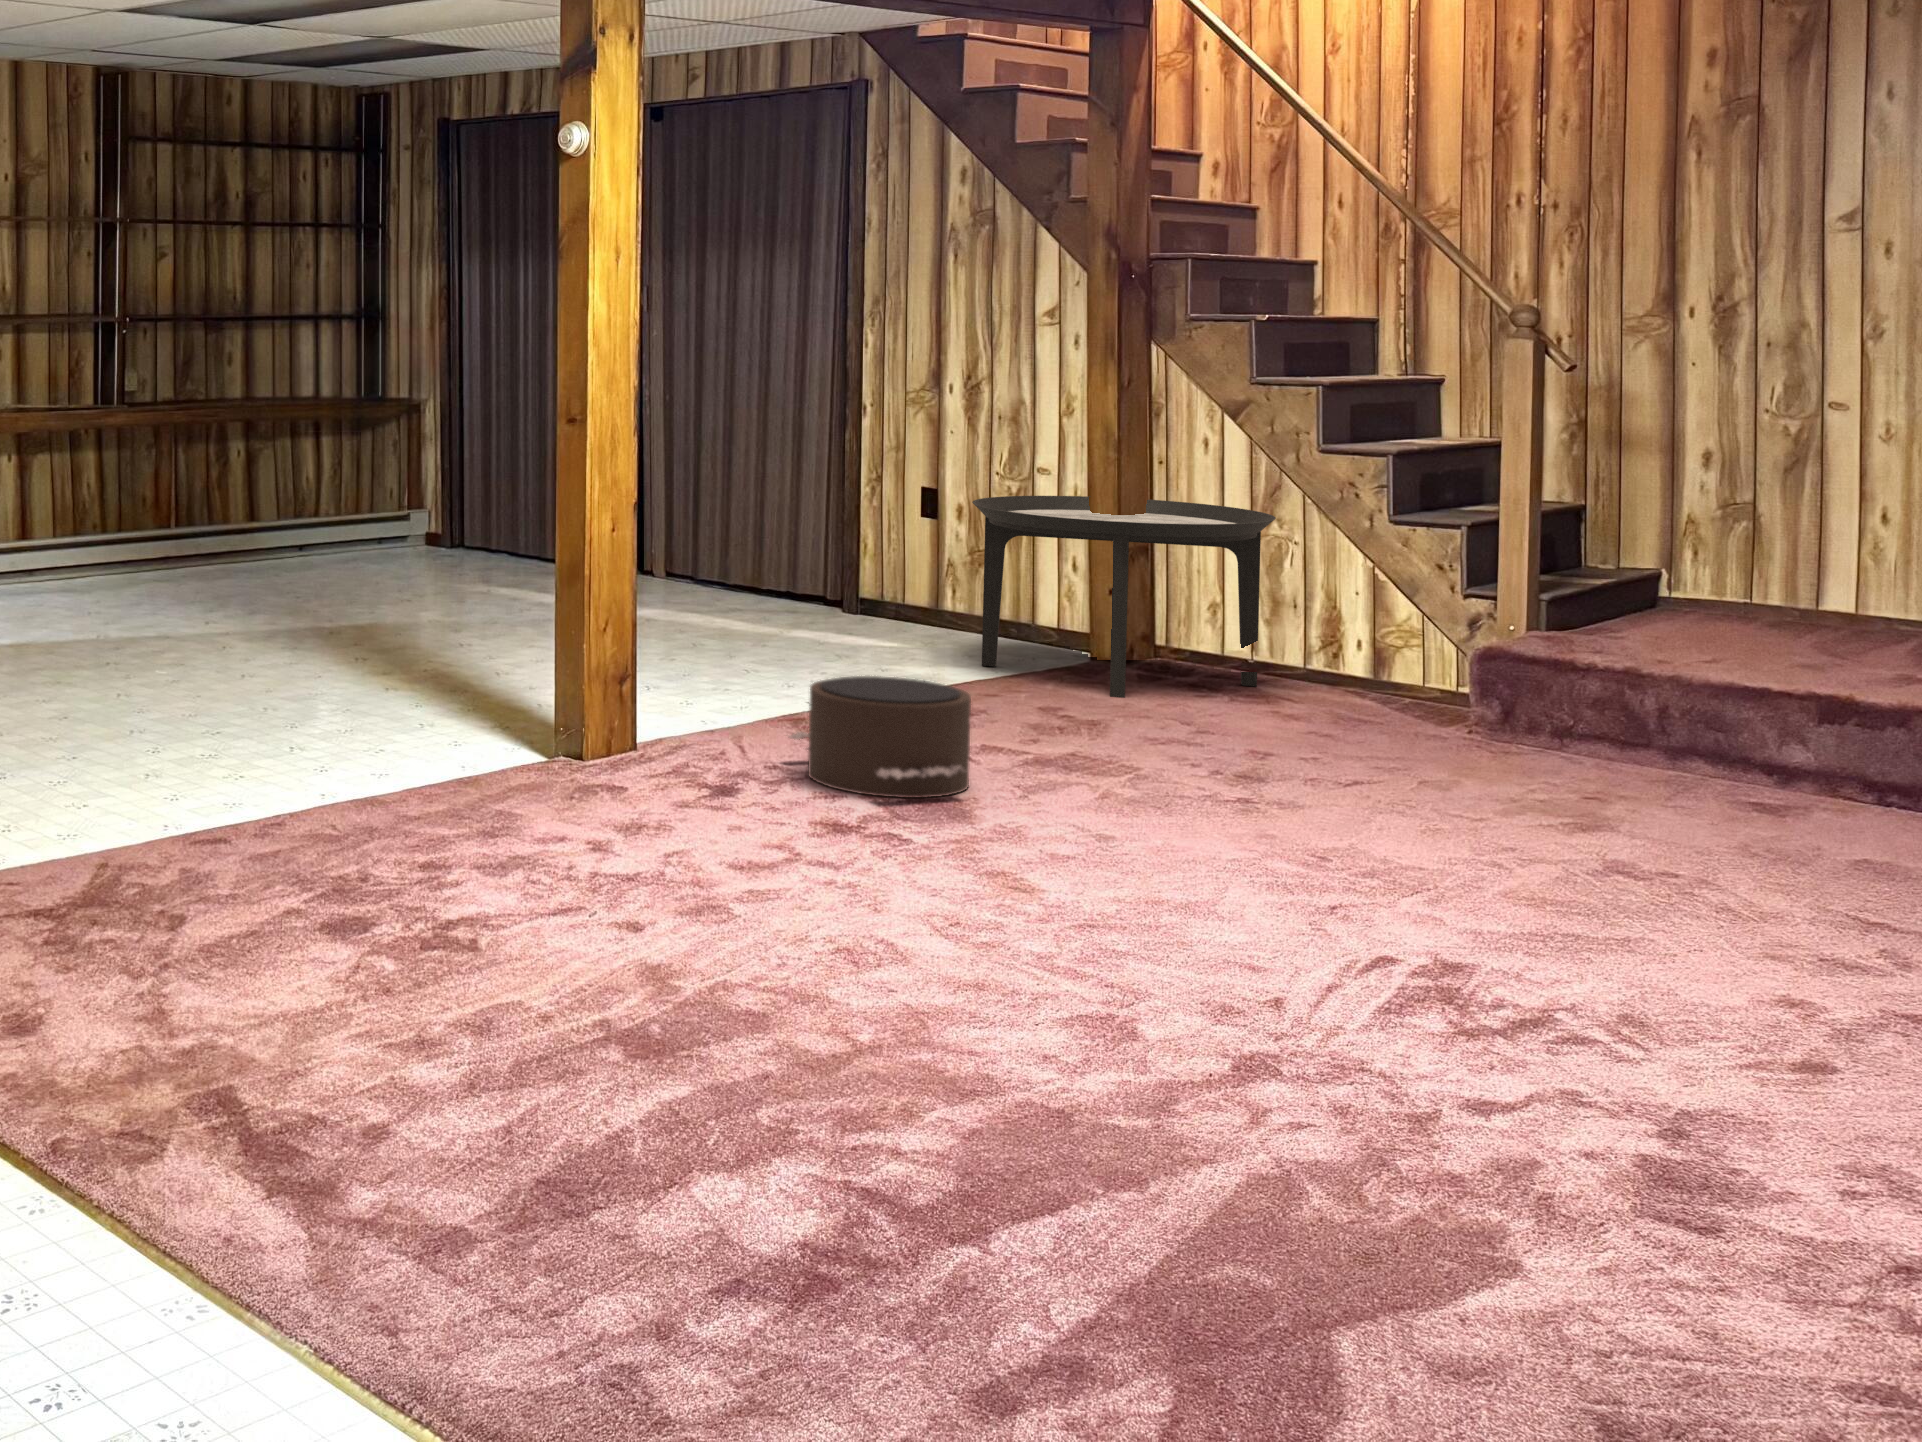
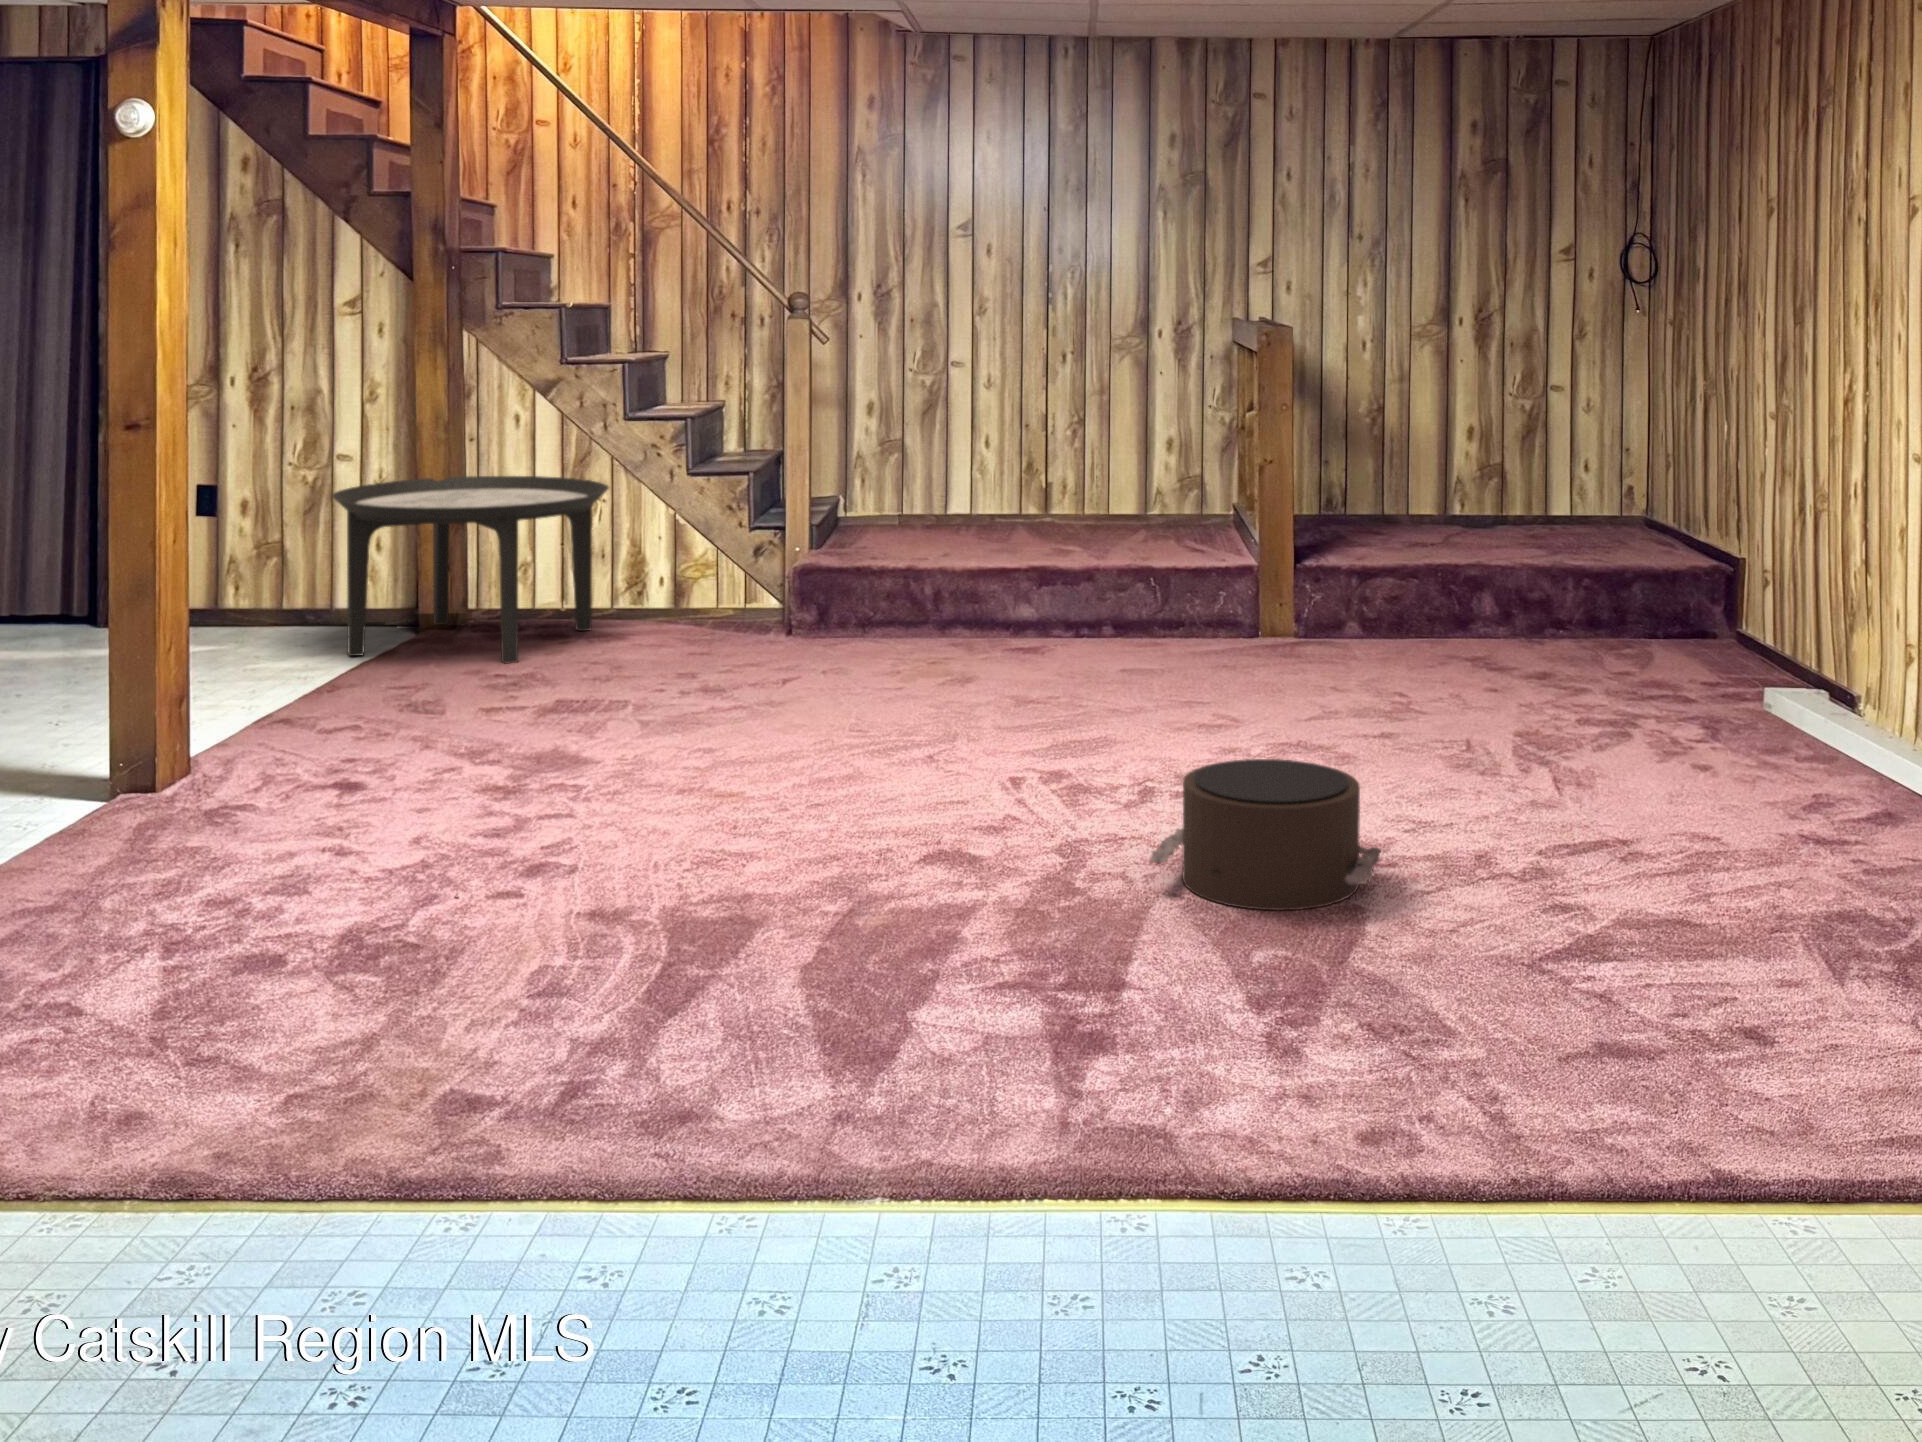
pouf: present [789,676,971,798] -> present [1150,759,1381,910]

